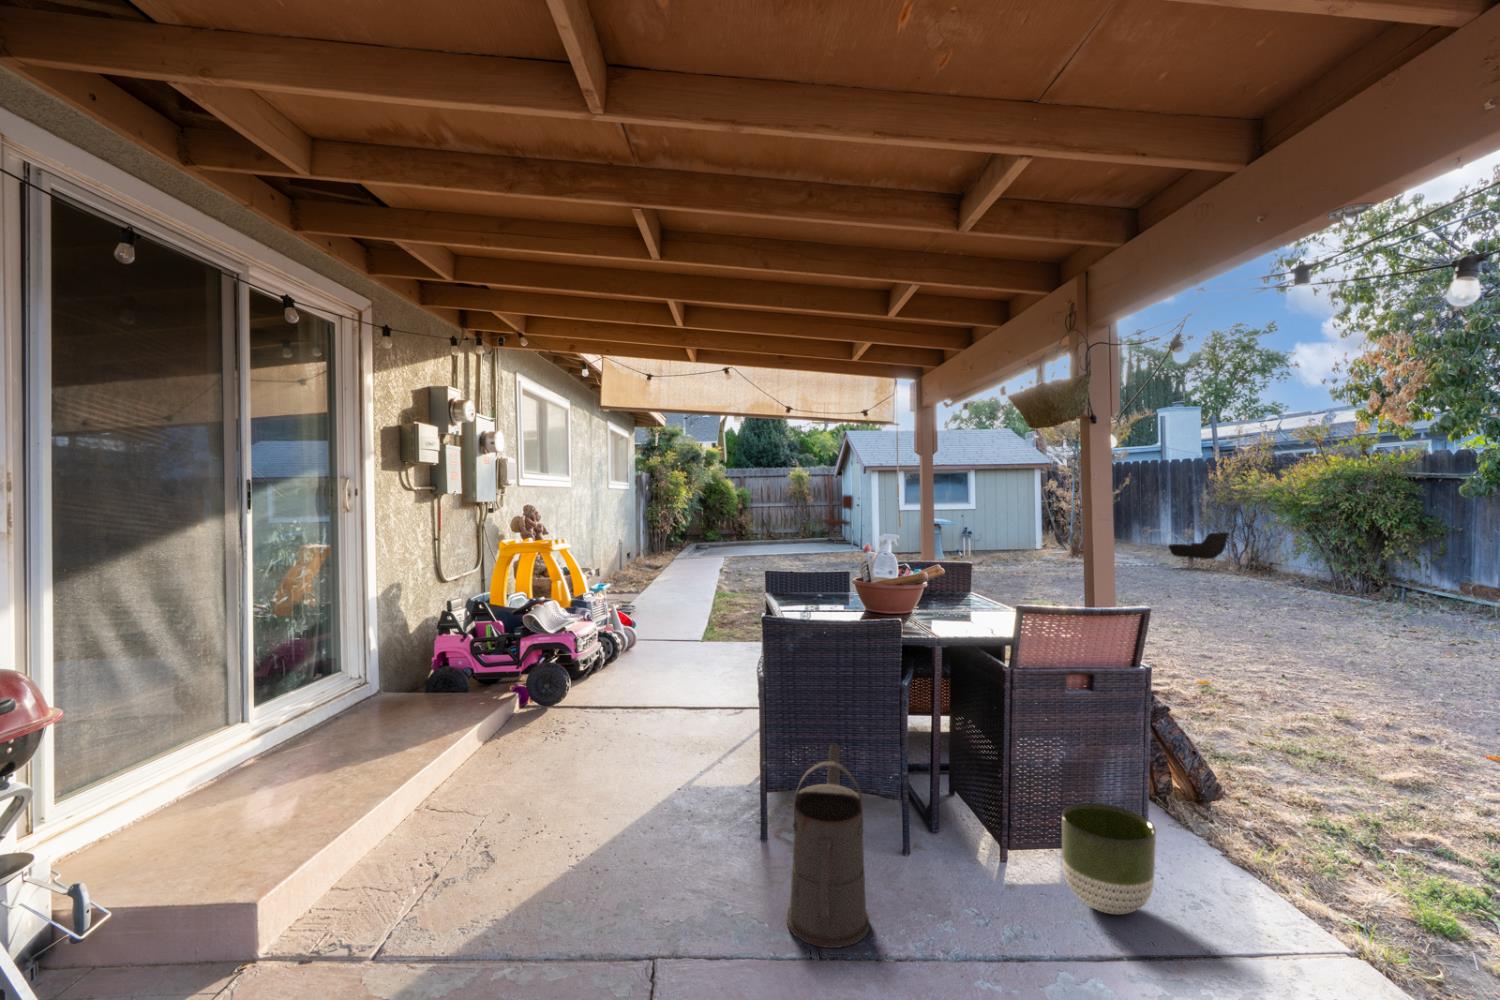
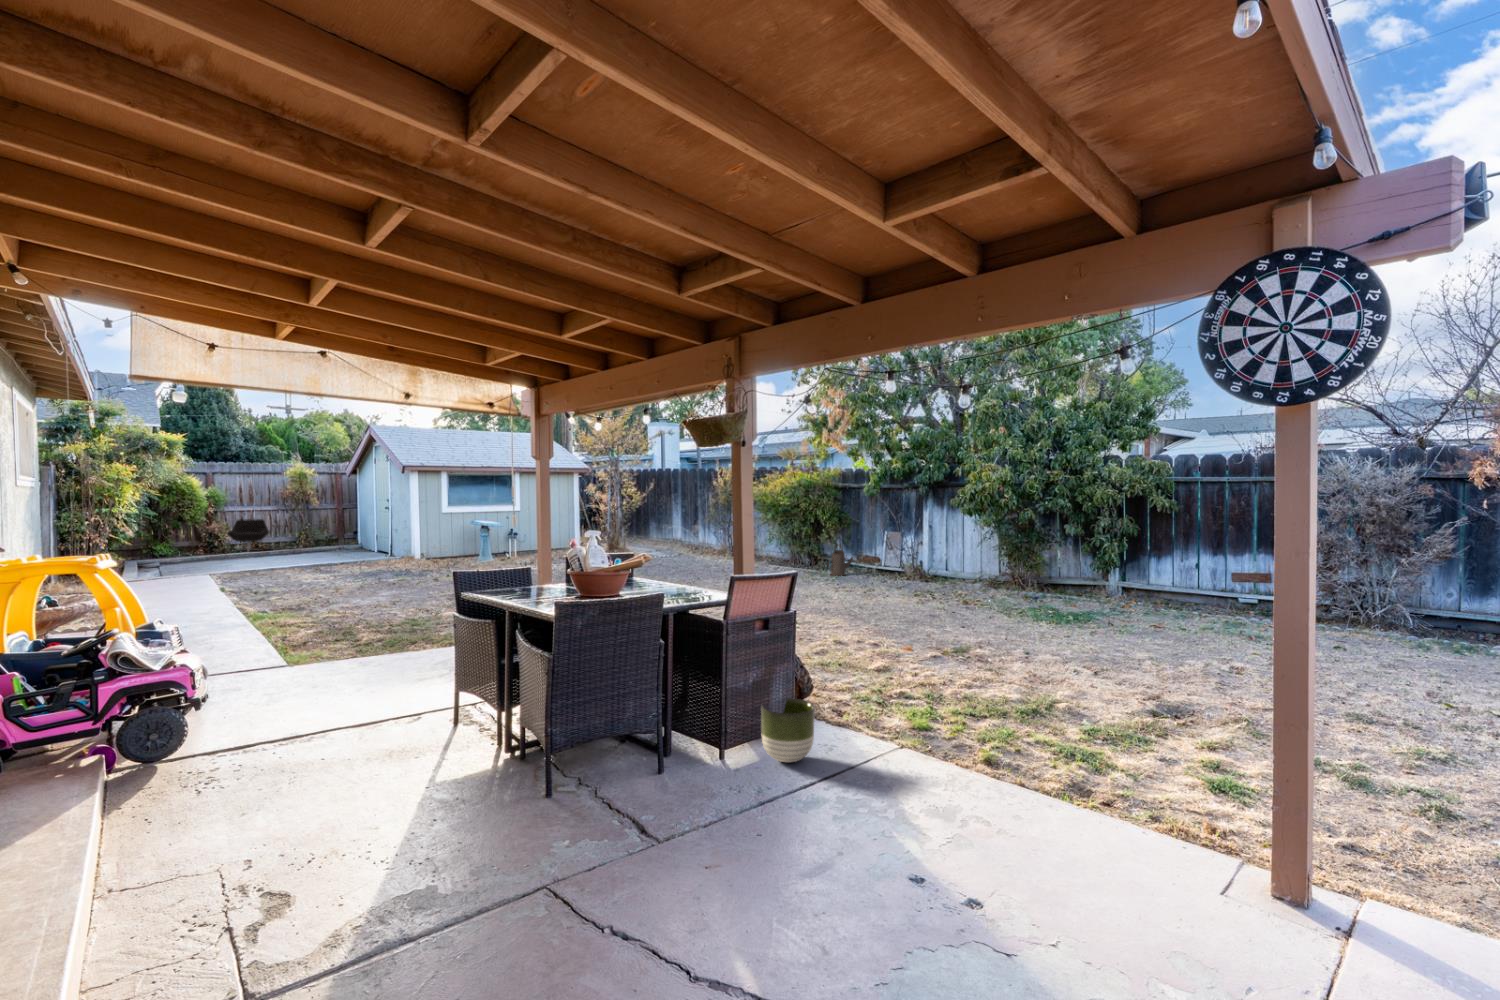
bench: present [822,495,853,543] -> none [338,497,379,550]
lounge chair: present [1169,532,1229,569] -> present [227,519,269,551]
watering can: present [787,743,869,948] -> present [828,546,853,576]

